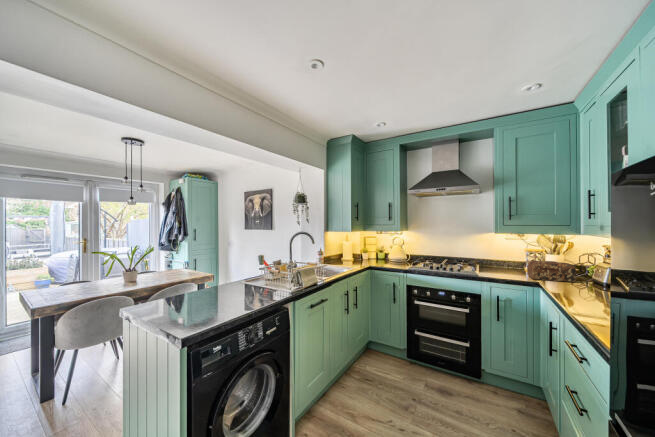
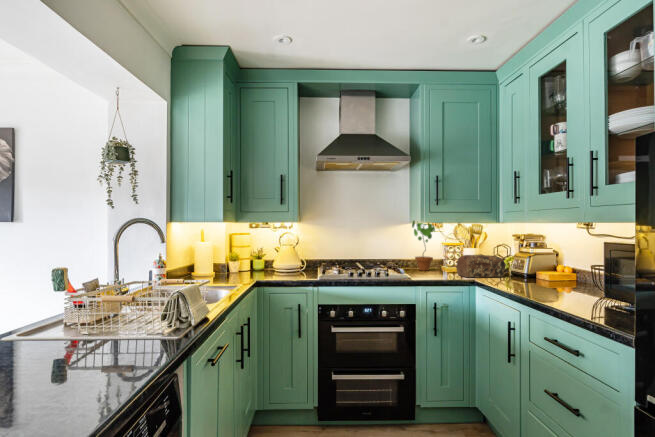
potted plant: none [492,229,513,270] -> present [412,221,435,271]

